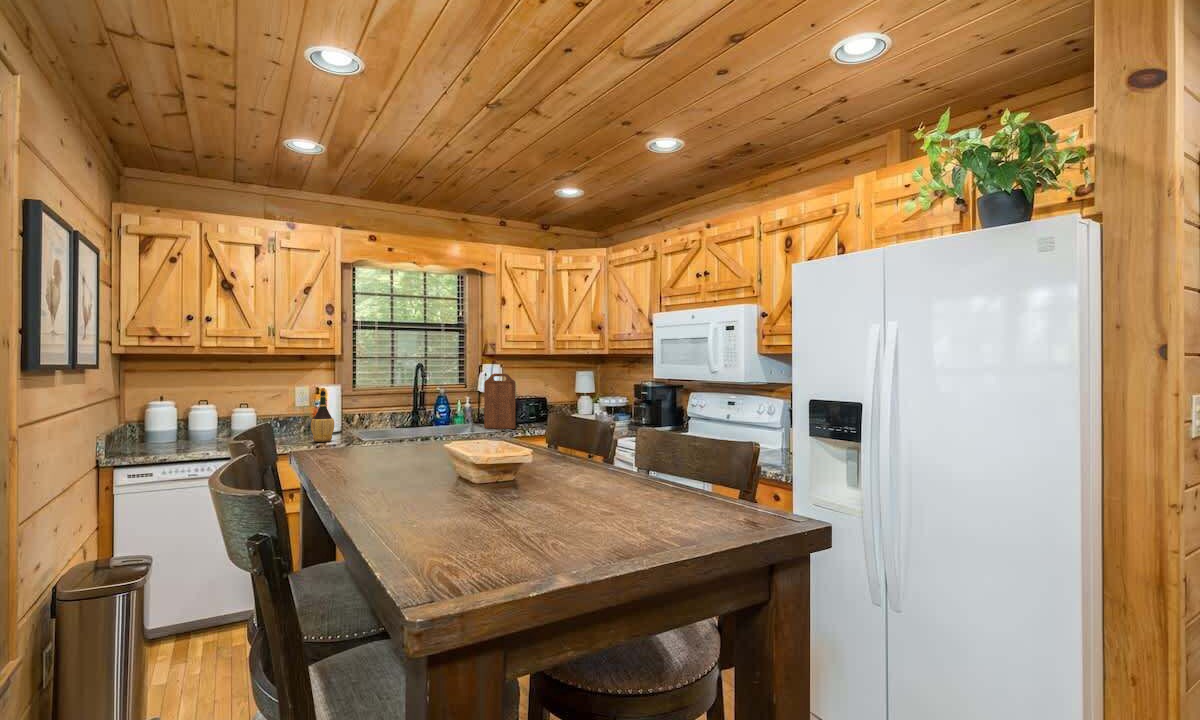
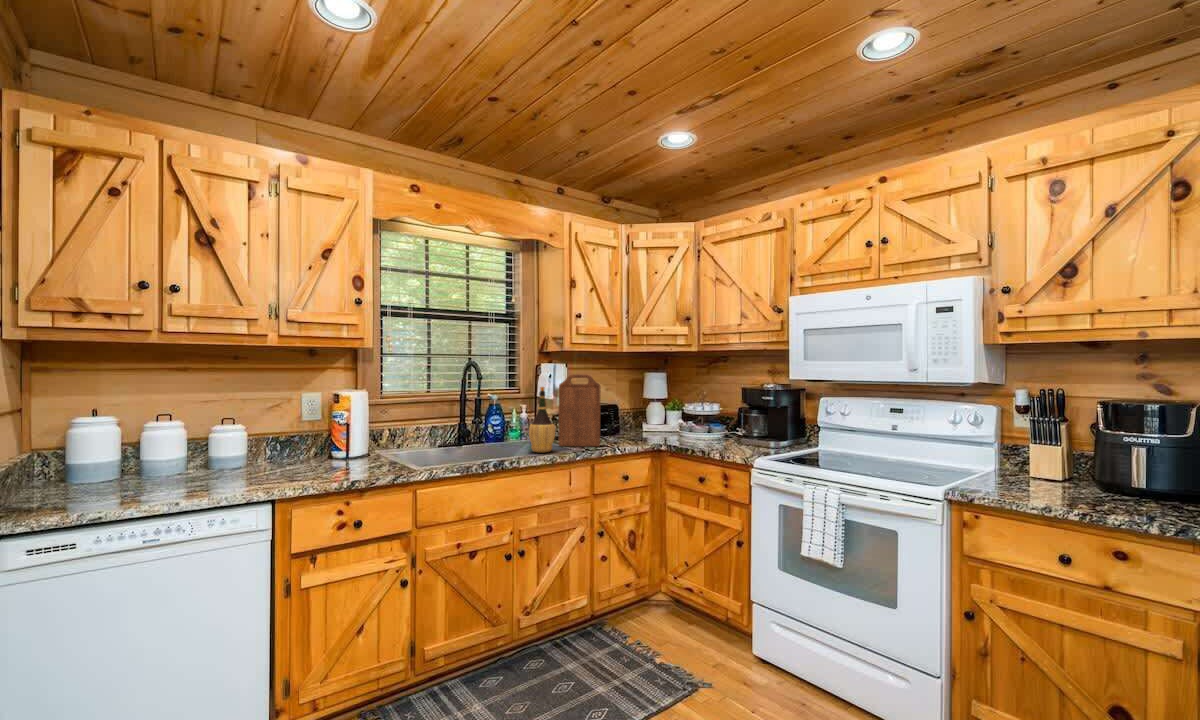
wine bottle: present [311,388,334,442] -> present [529,387,555,452]

